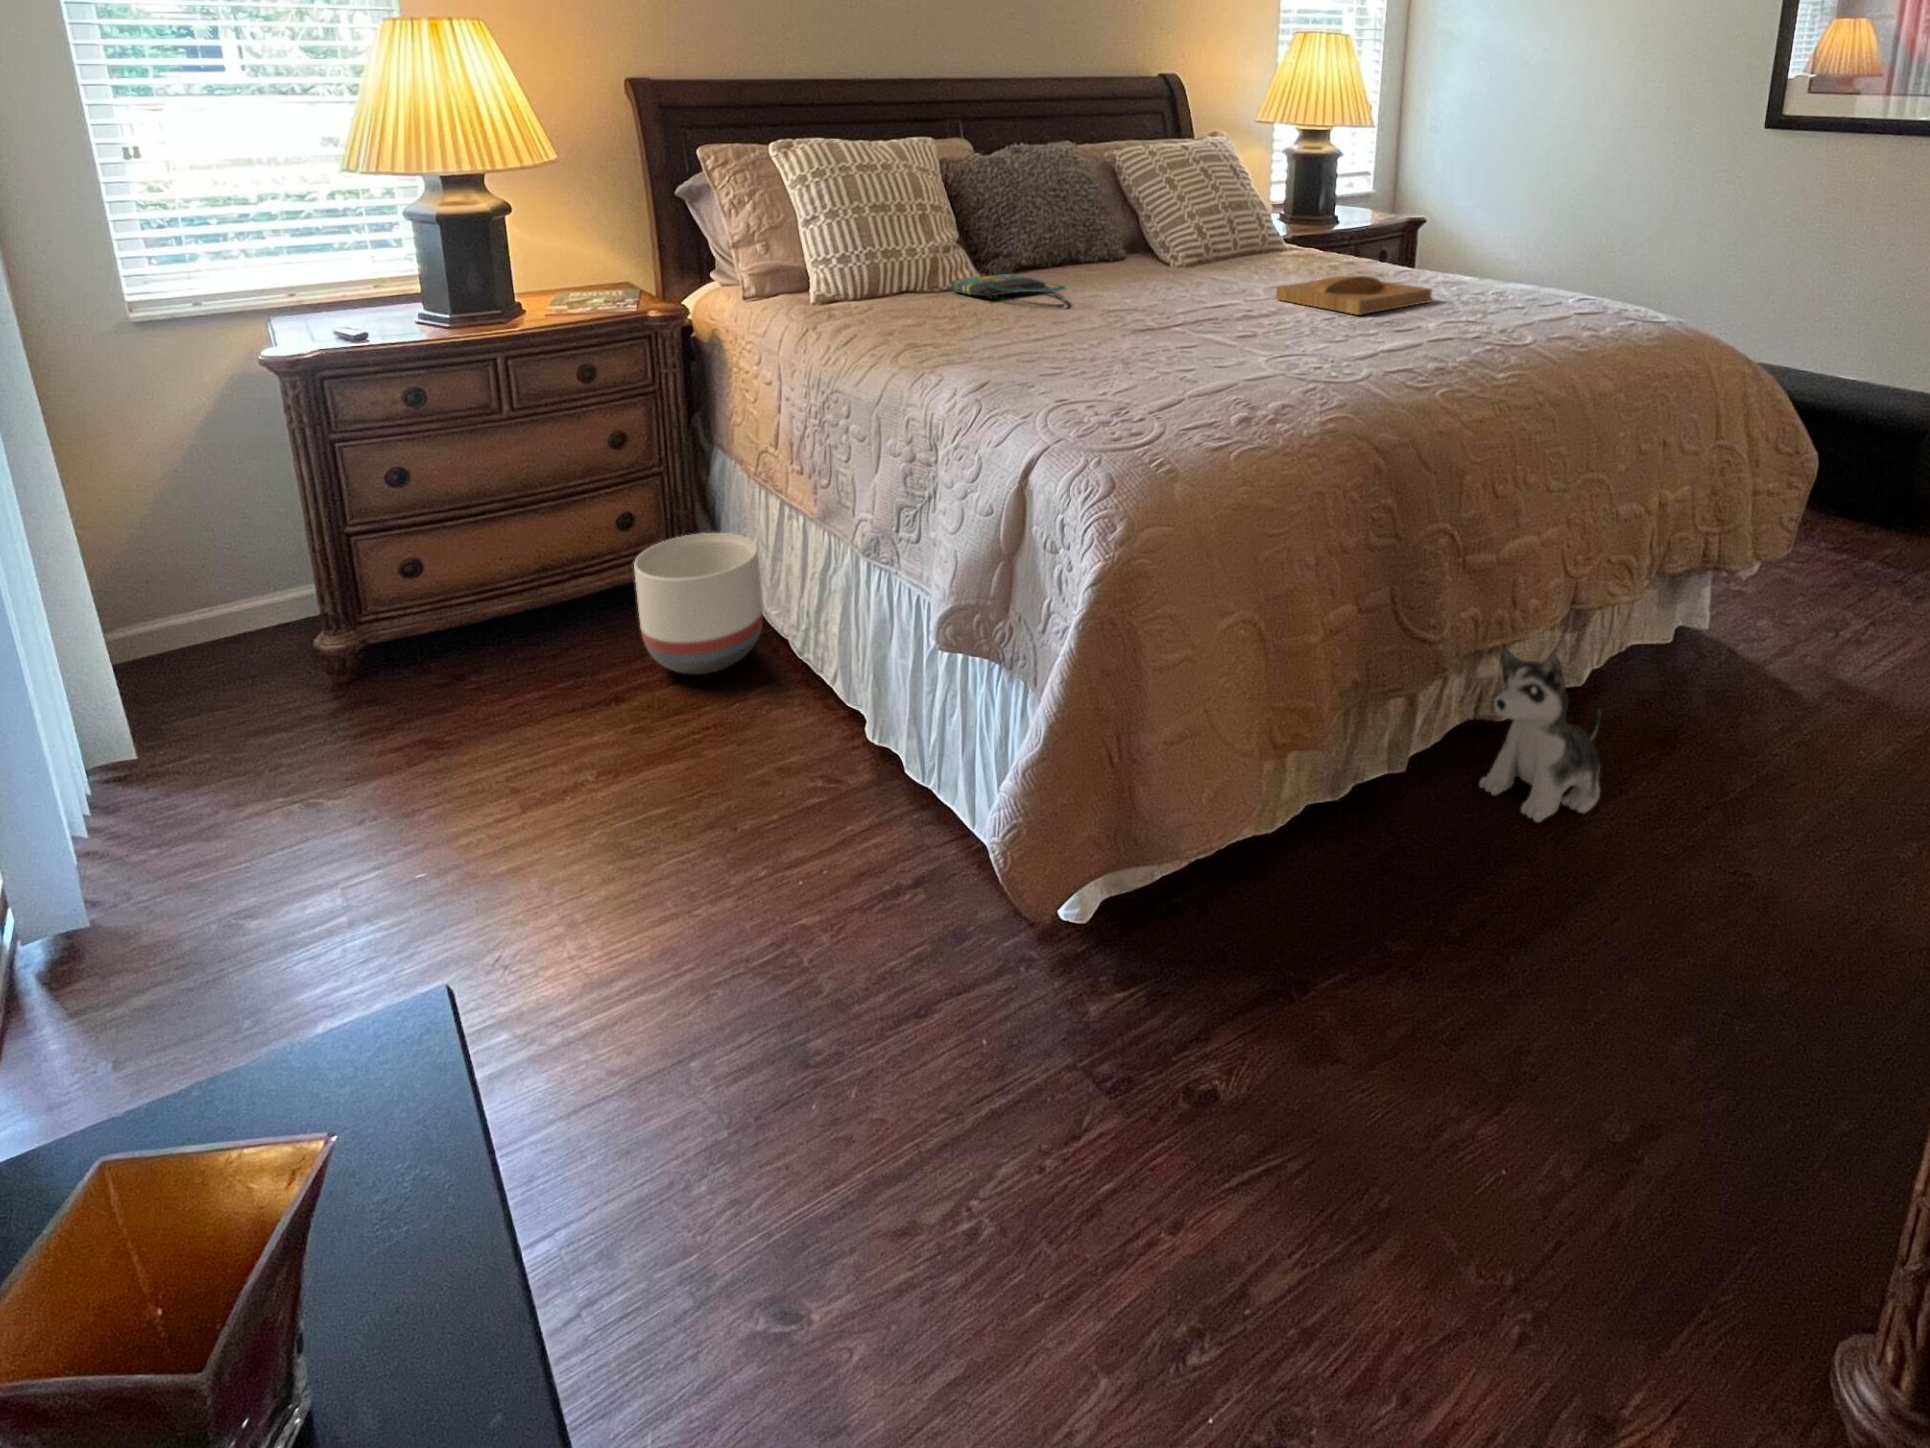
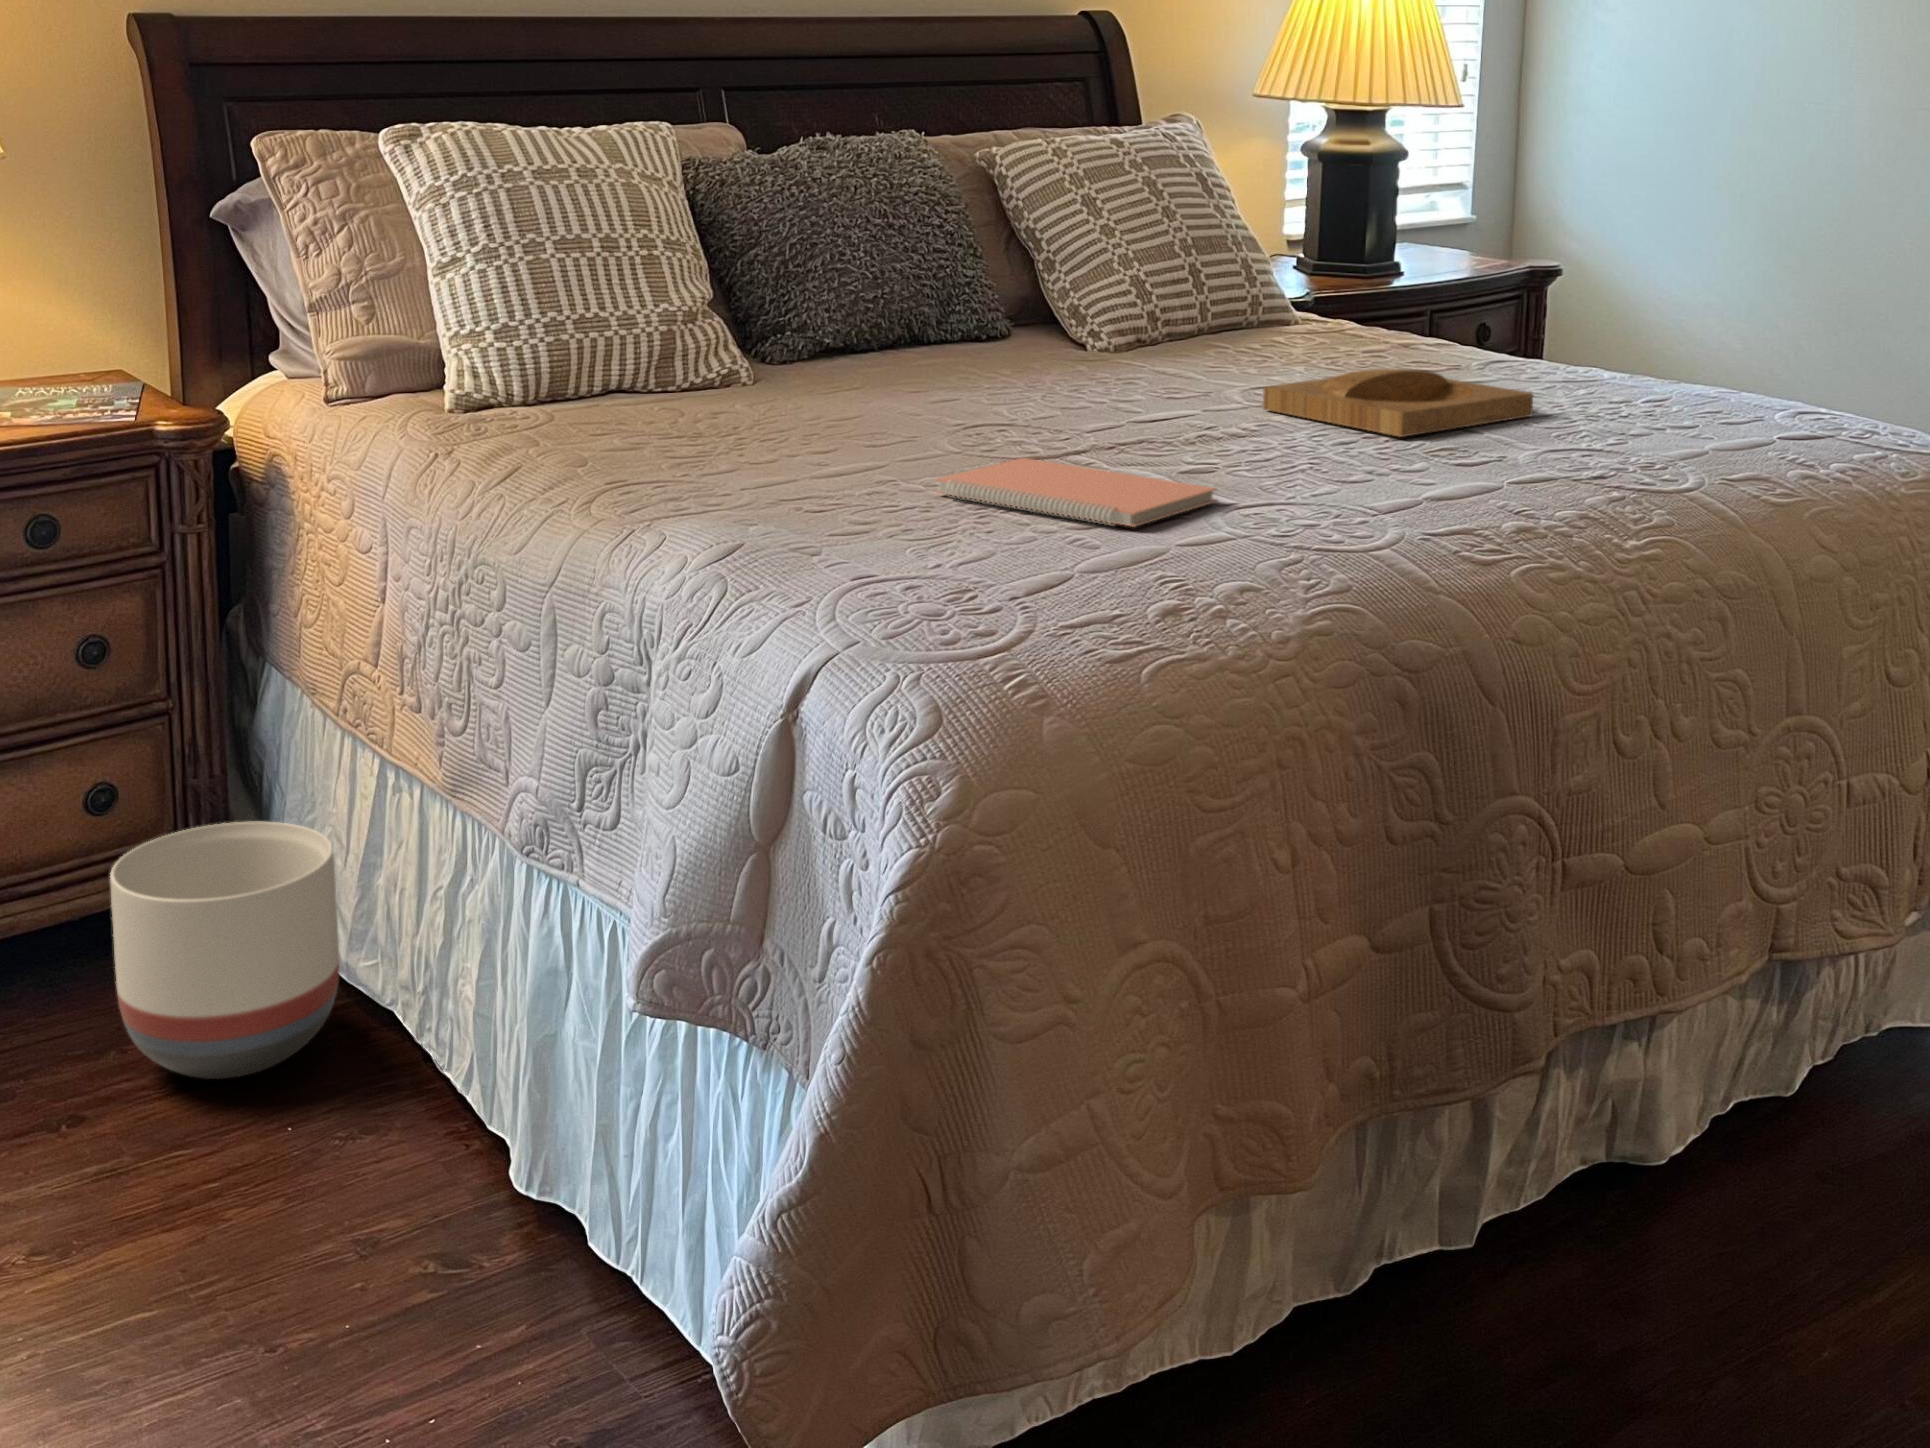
tote bag: present [951,274,1066,308] -> none [691,361,893,421]
notebook: none [1096,329,1261,370] -> present [936,458,1217,527]
plush toy: present [1479,649,1600,822] -> none [1610,1025,1825,1337]

